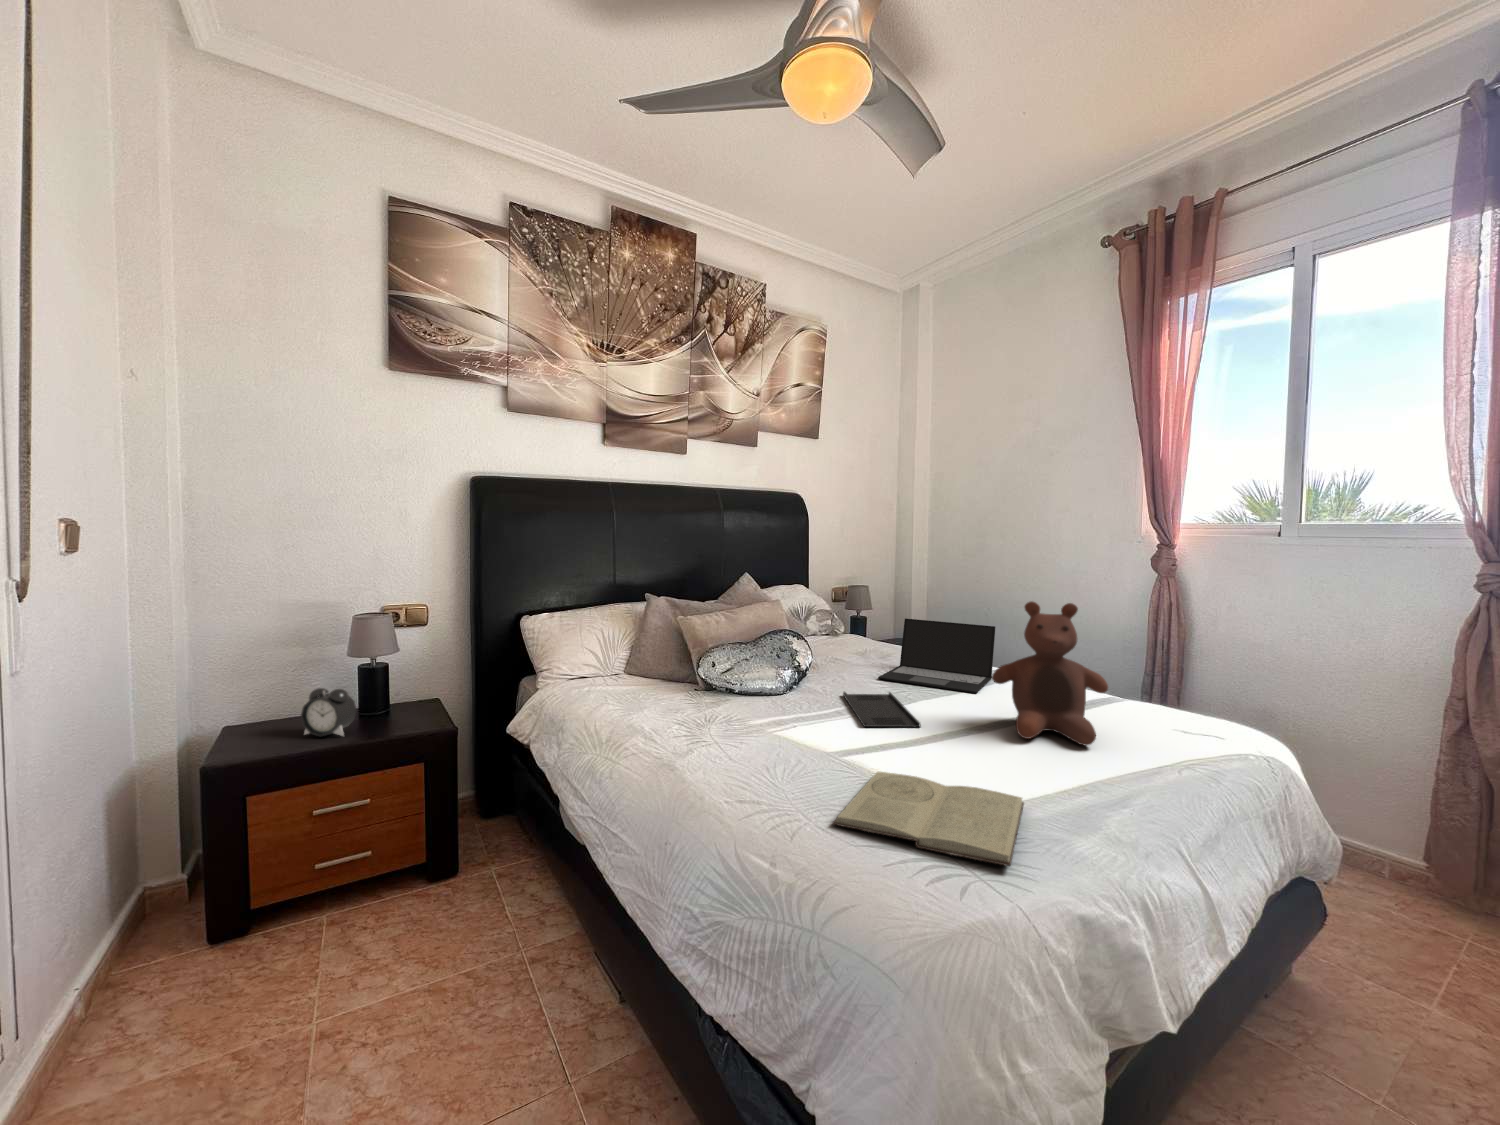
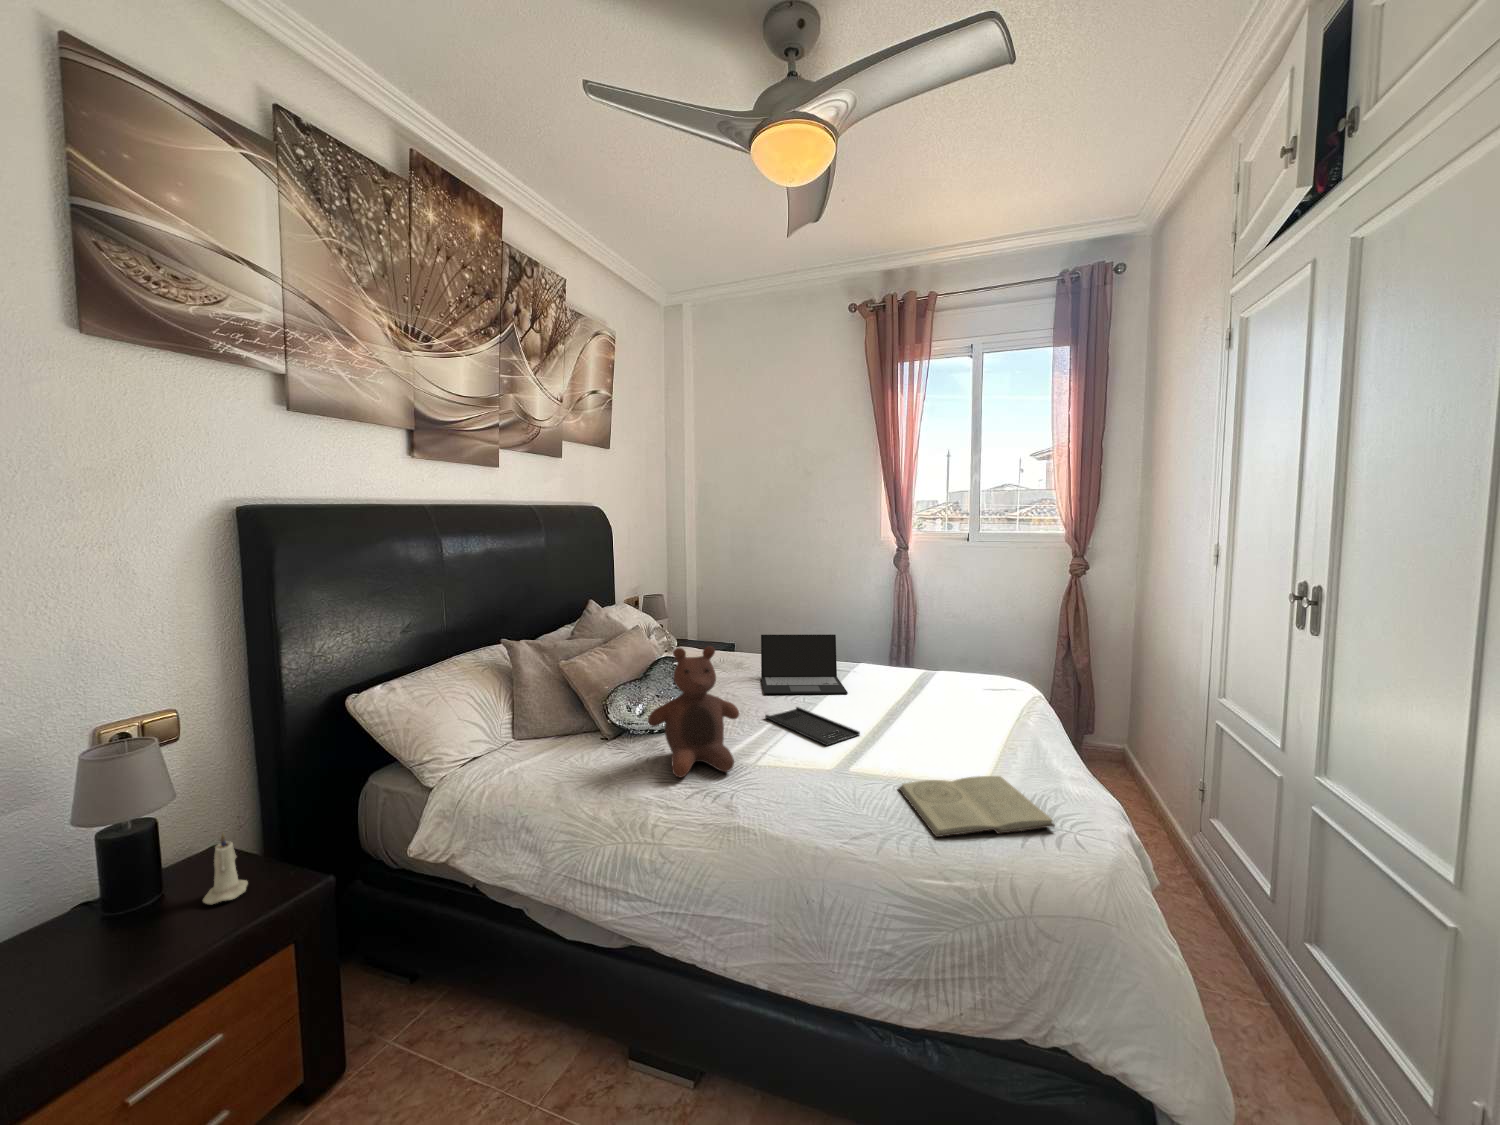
stuffed bear: present [992,601,1108,746] -> present [648,646,739,777]
candle: none [388,679,416,724] -> present [203,833,248,904]
alarm clock: present [301,688,357,737] -> none [49,880,157,982]

